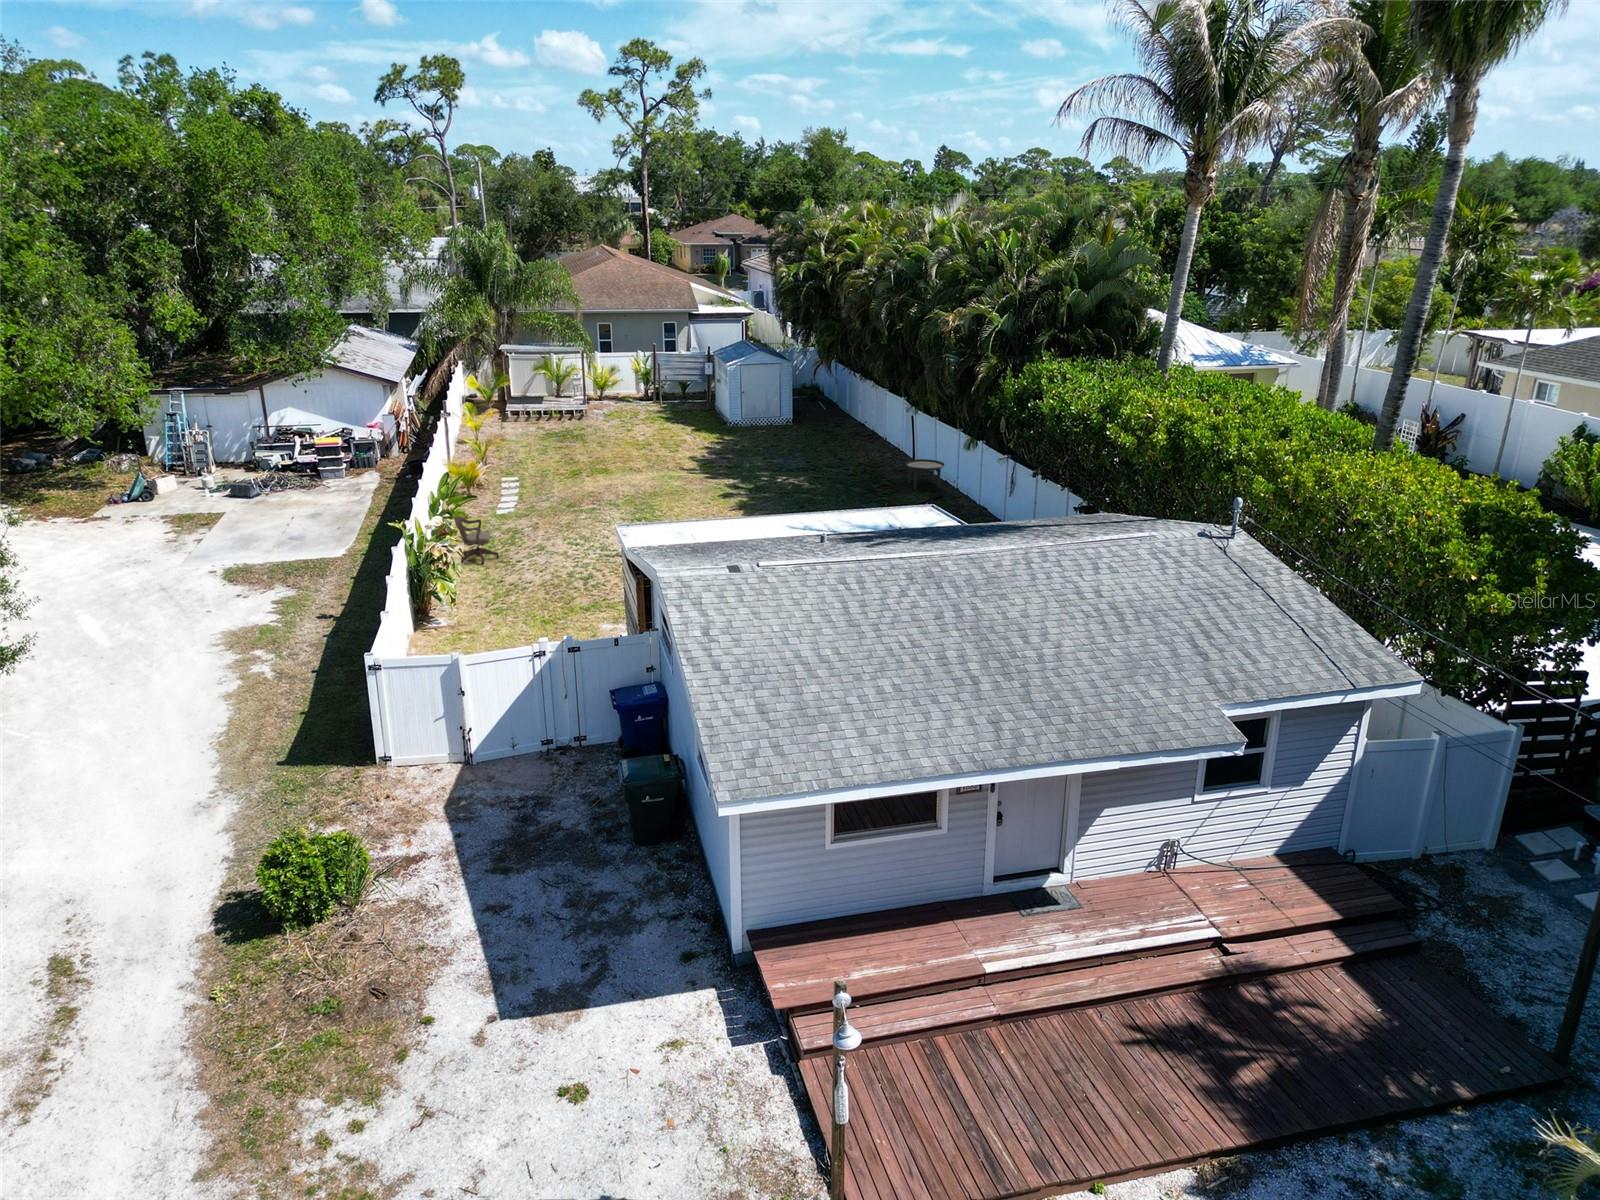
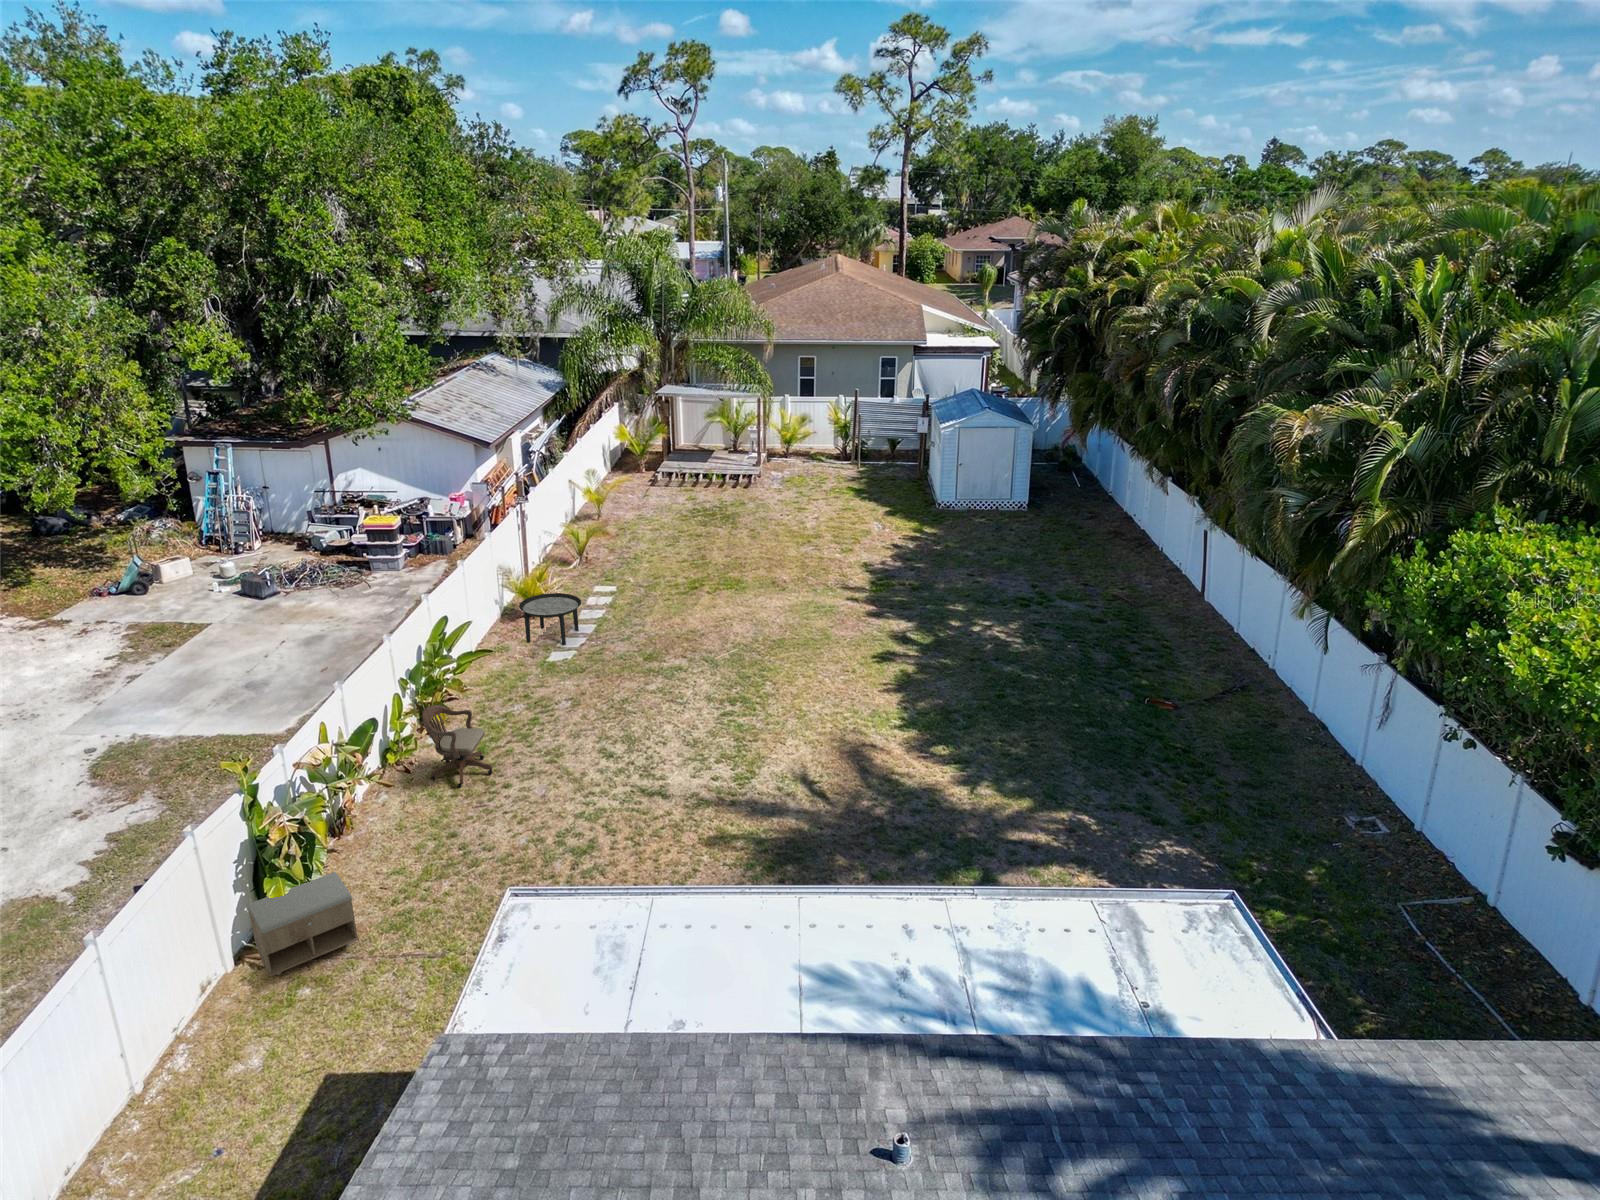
round table: present [905,459,945,490] -> present [519,593,581,645]
storage bench: none [418,577,476,627] -> present [247,872,358,976]

